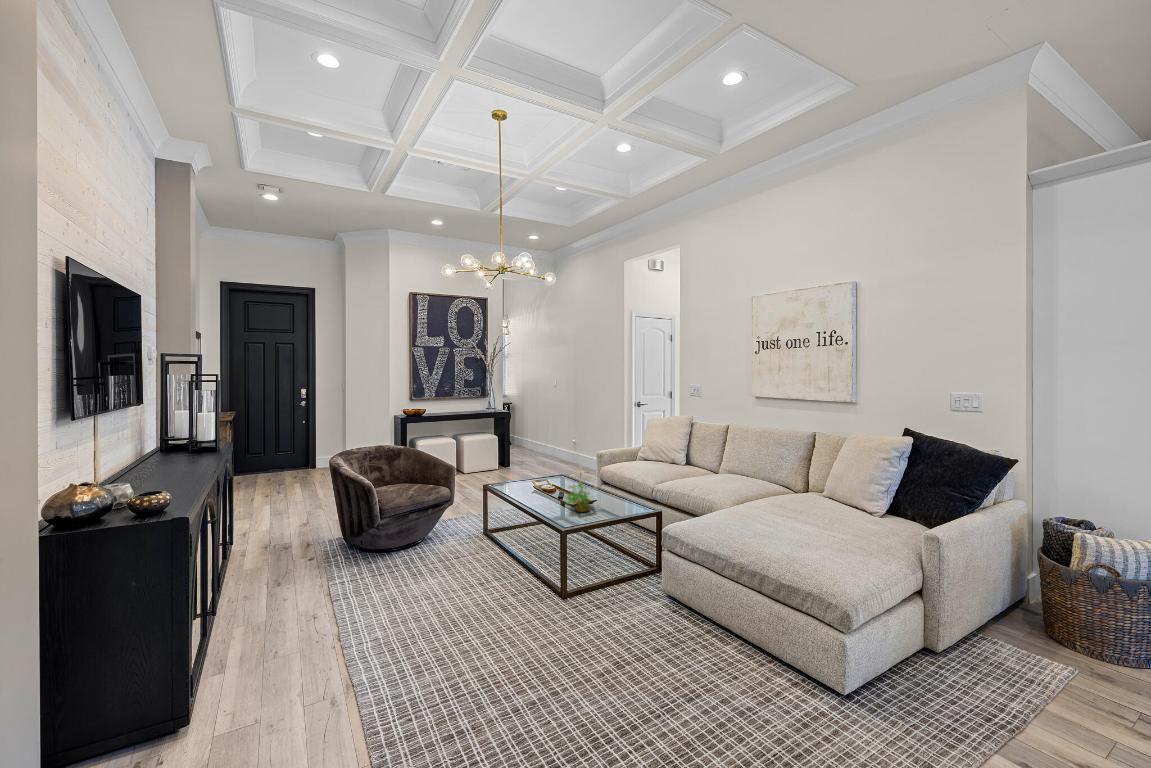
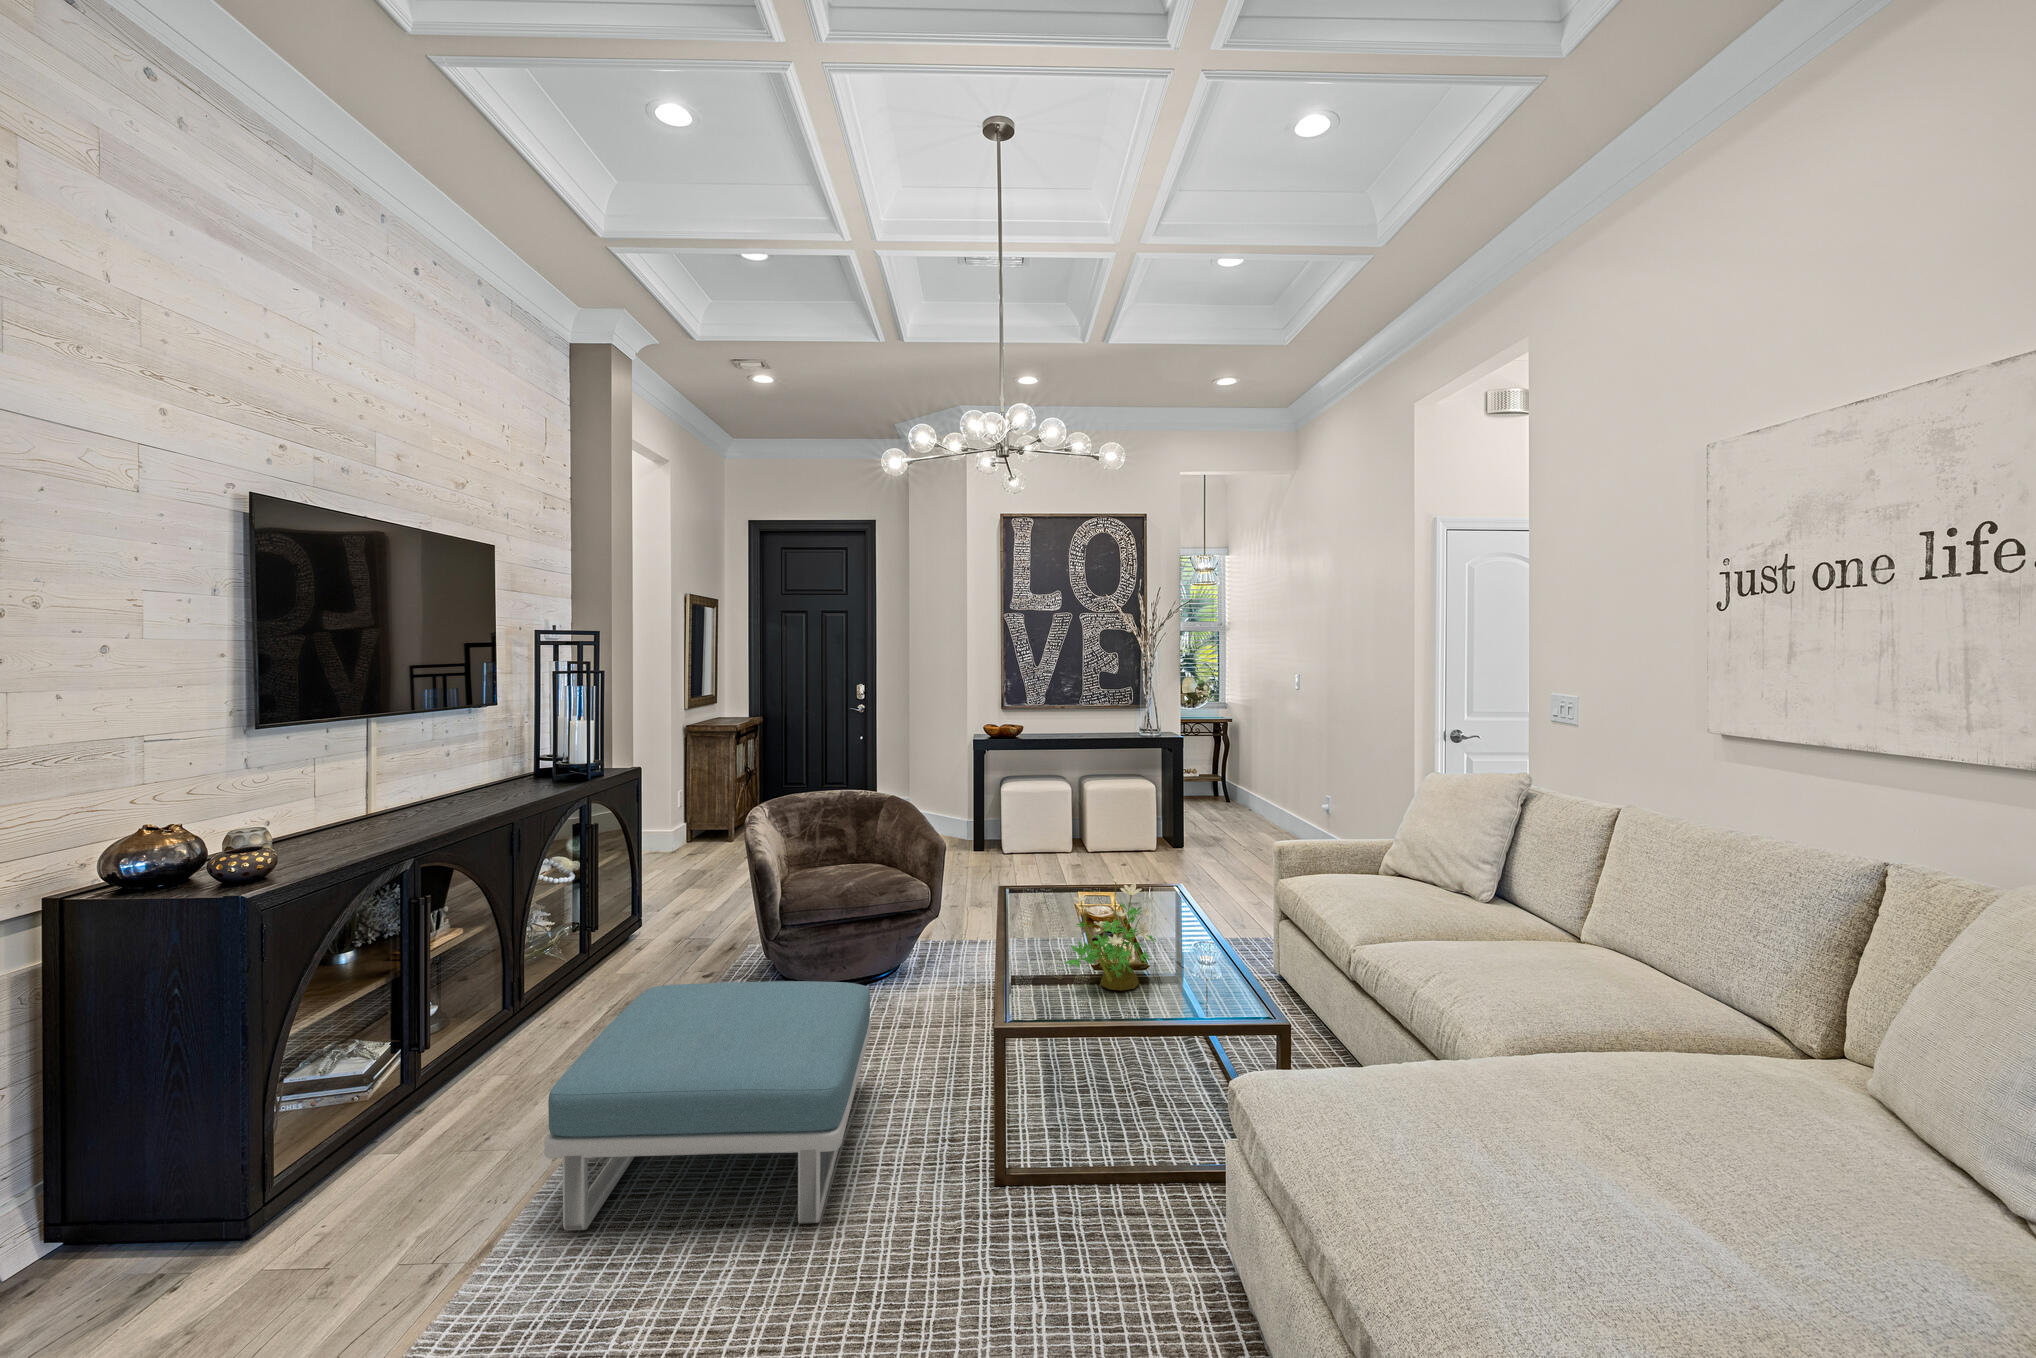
footstool: none [356,530,508,656] -> present [544,981,871,1230]

